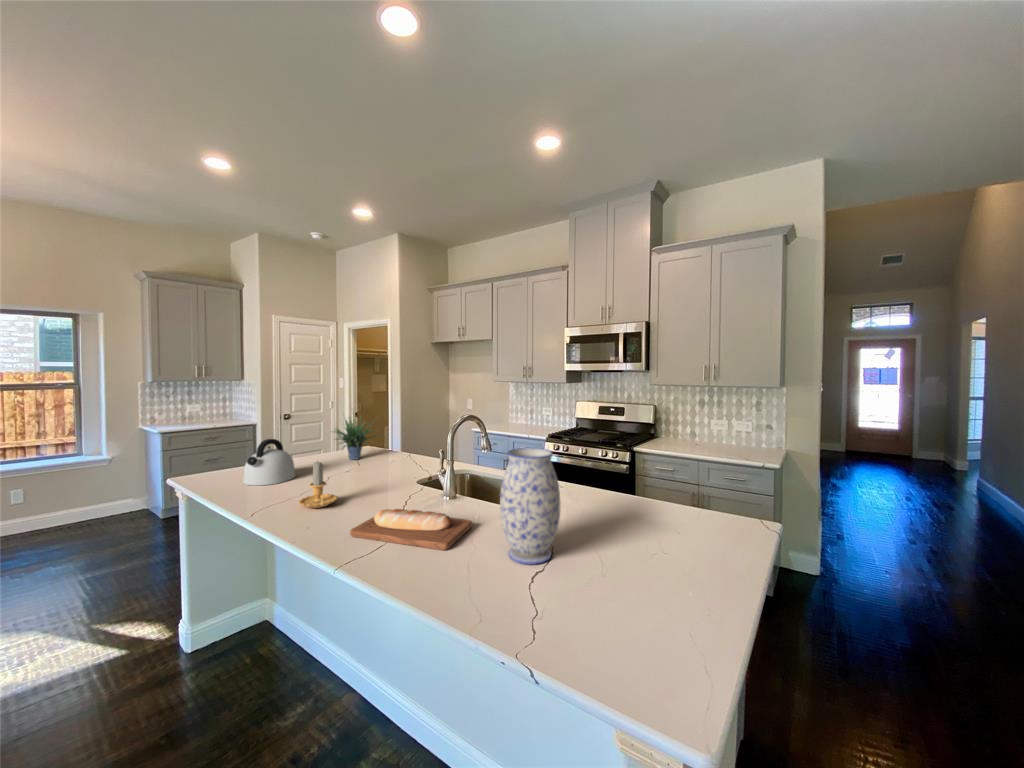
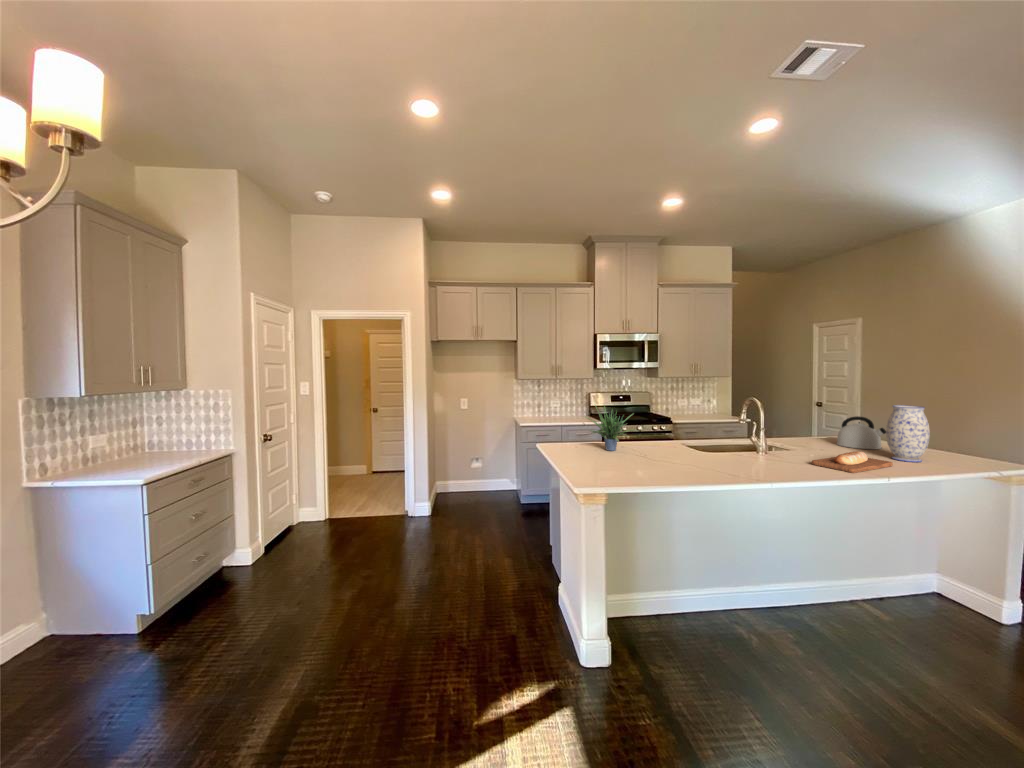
kettle: present [243,439,296,486] -> present [837,416,886,449]
candle: present [299,462,337,508] -> none [752,435,791,472]

